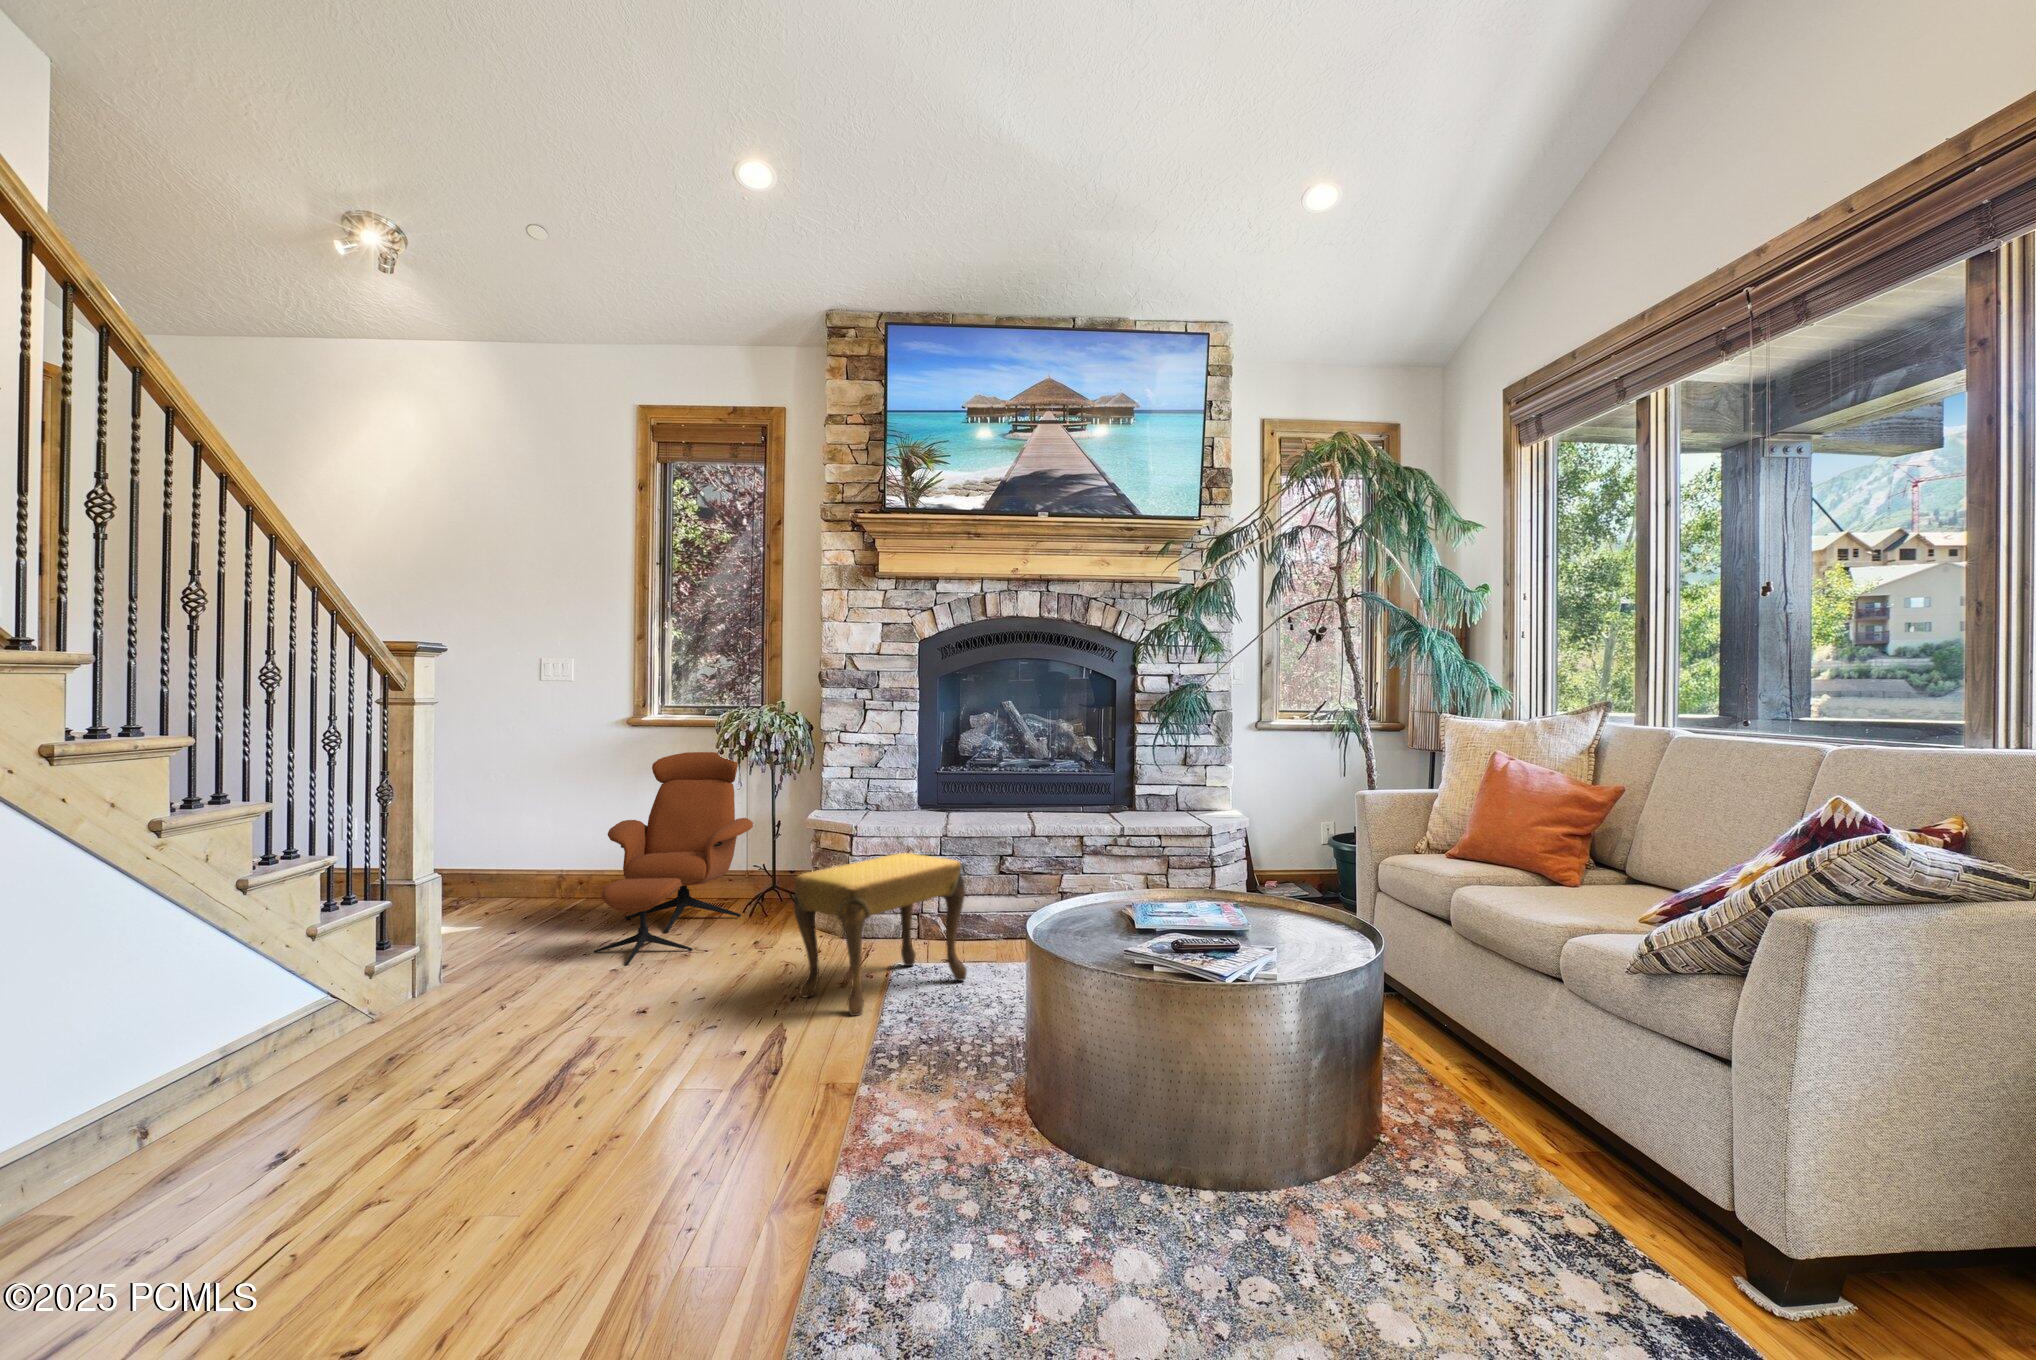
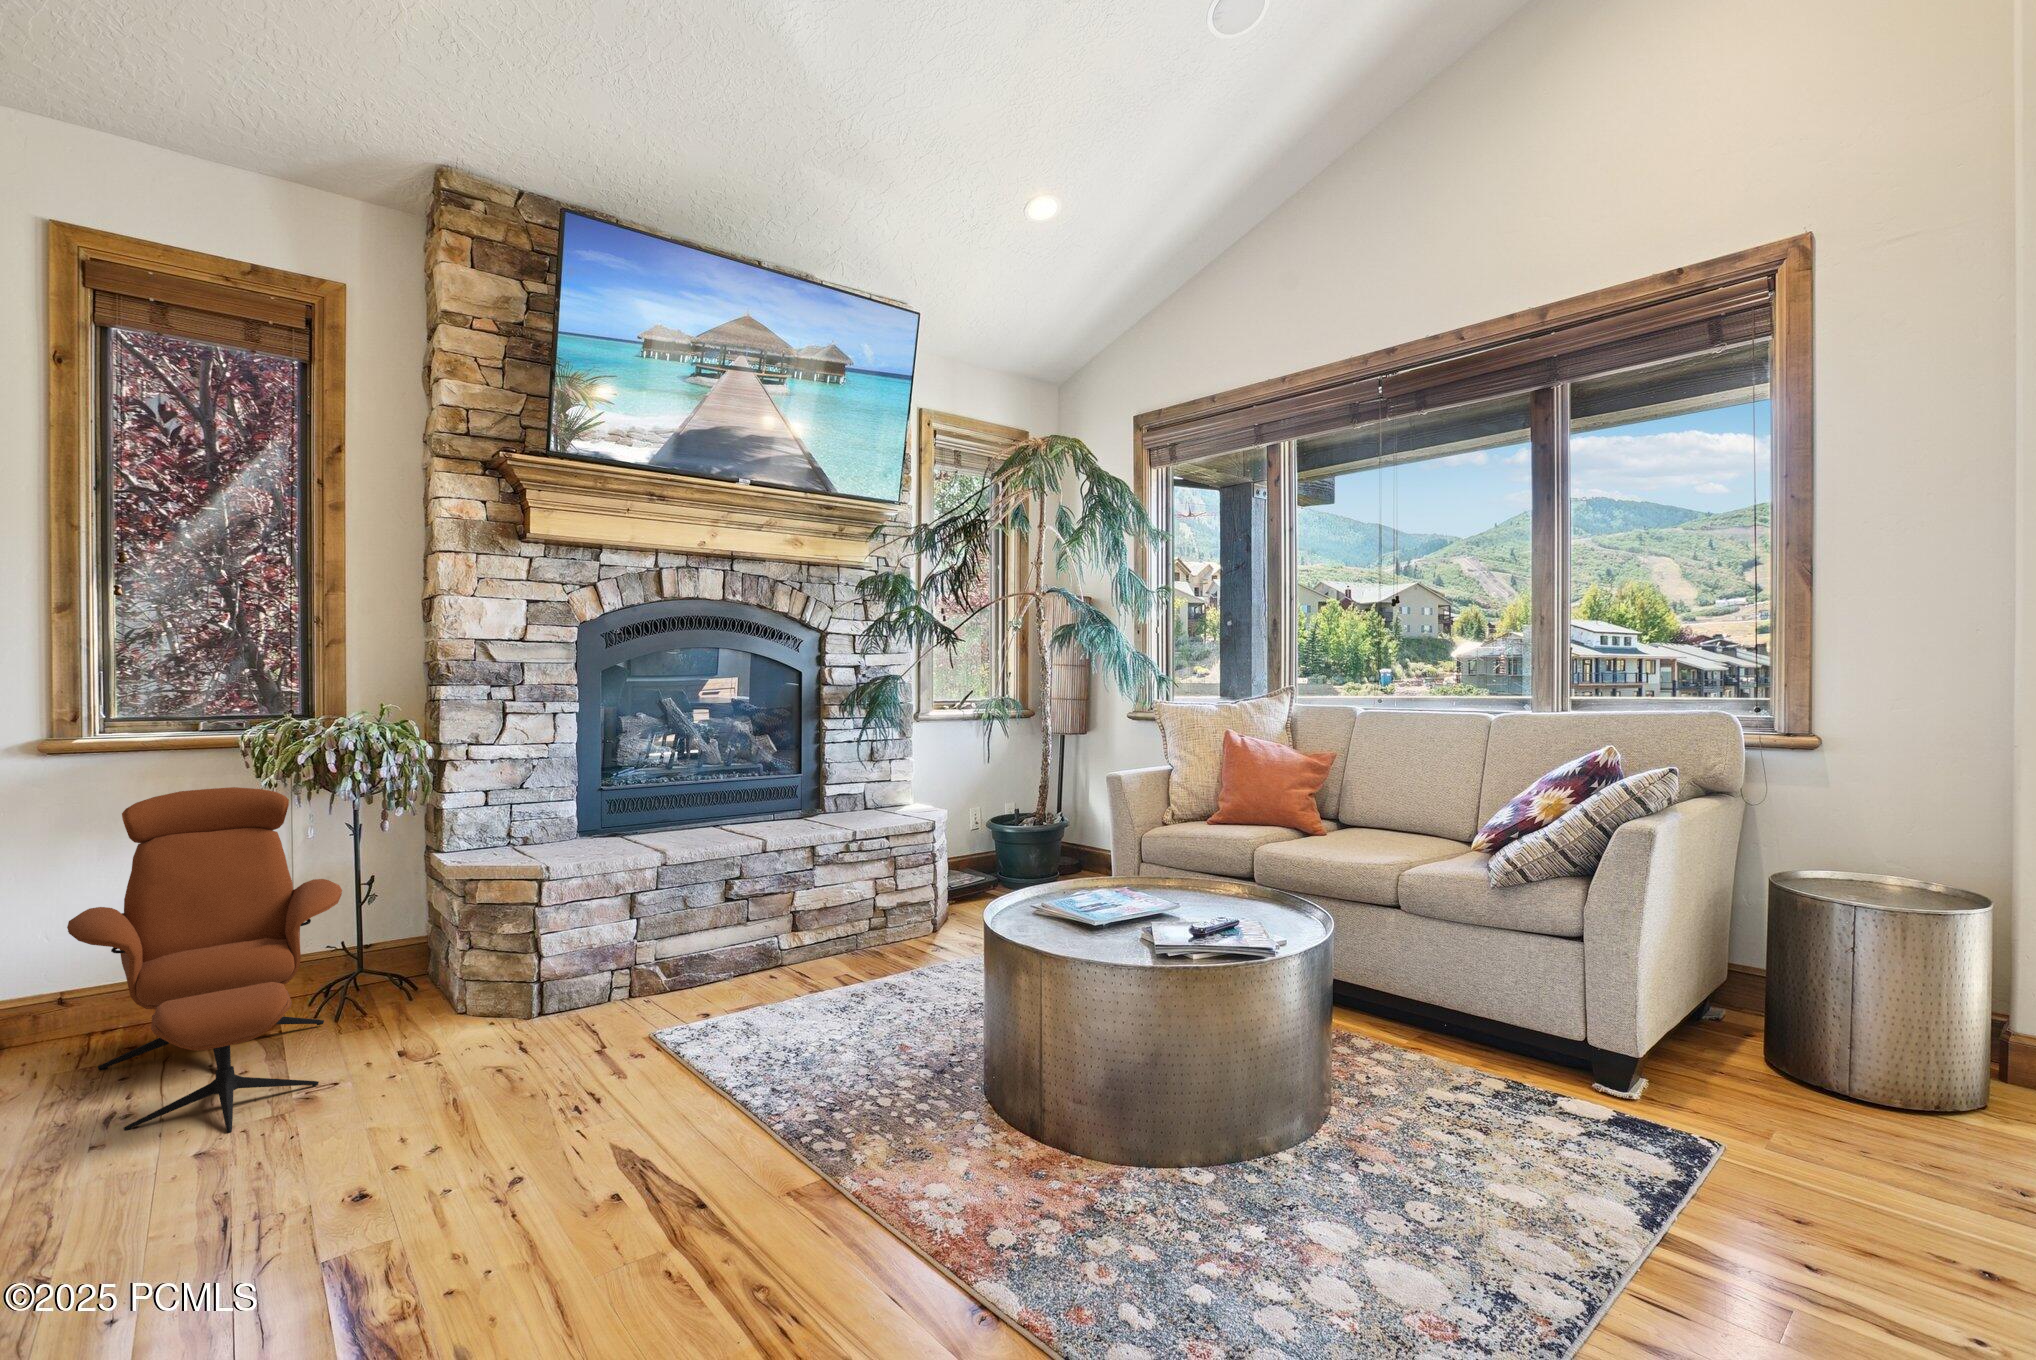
footstool: present [794,853,967,1016] -> none [587,889,778,1101]

